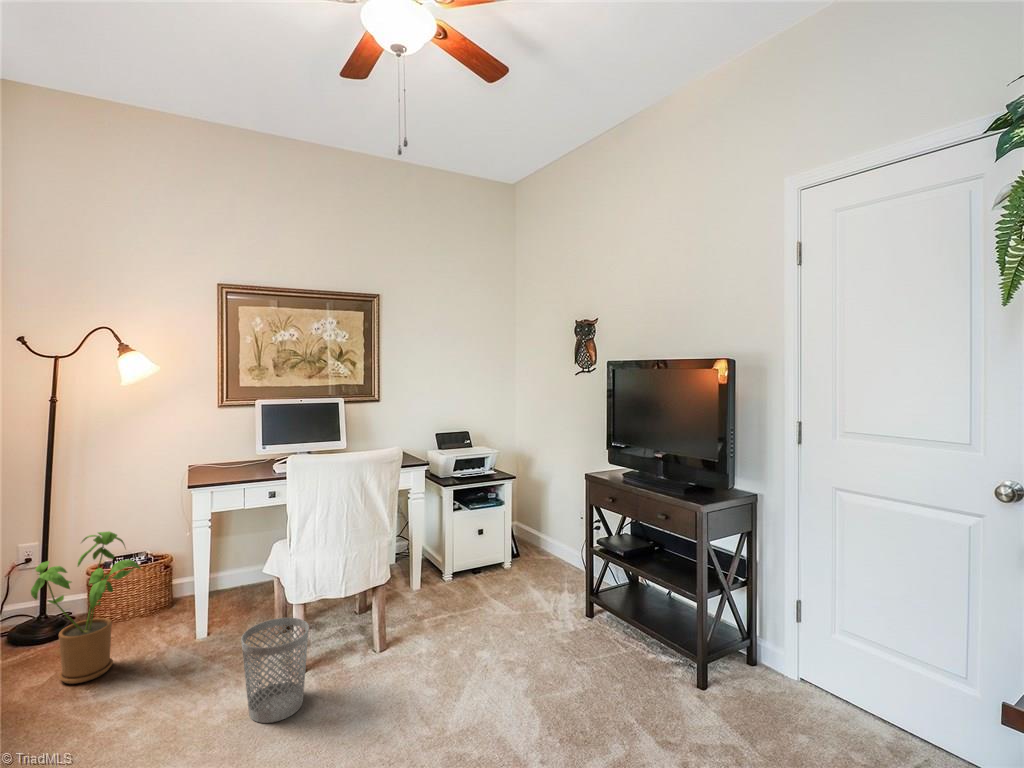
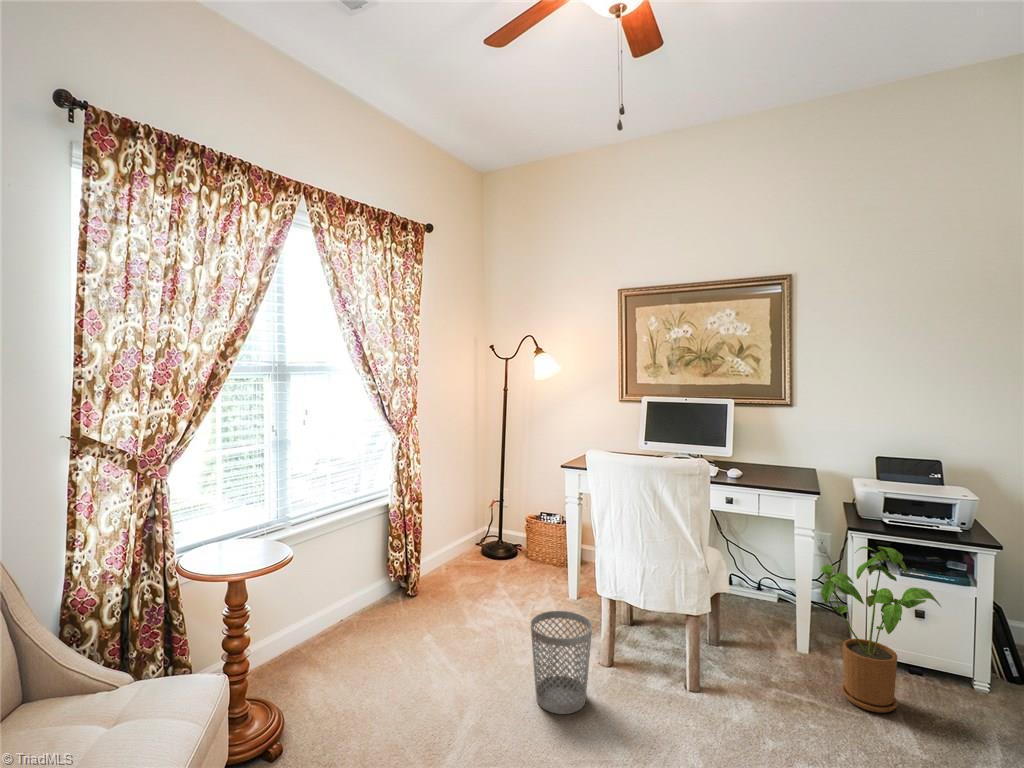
house plant: present [31,531,142,684] -> present [821,547,941,713]

